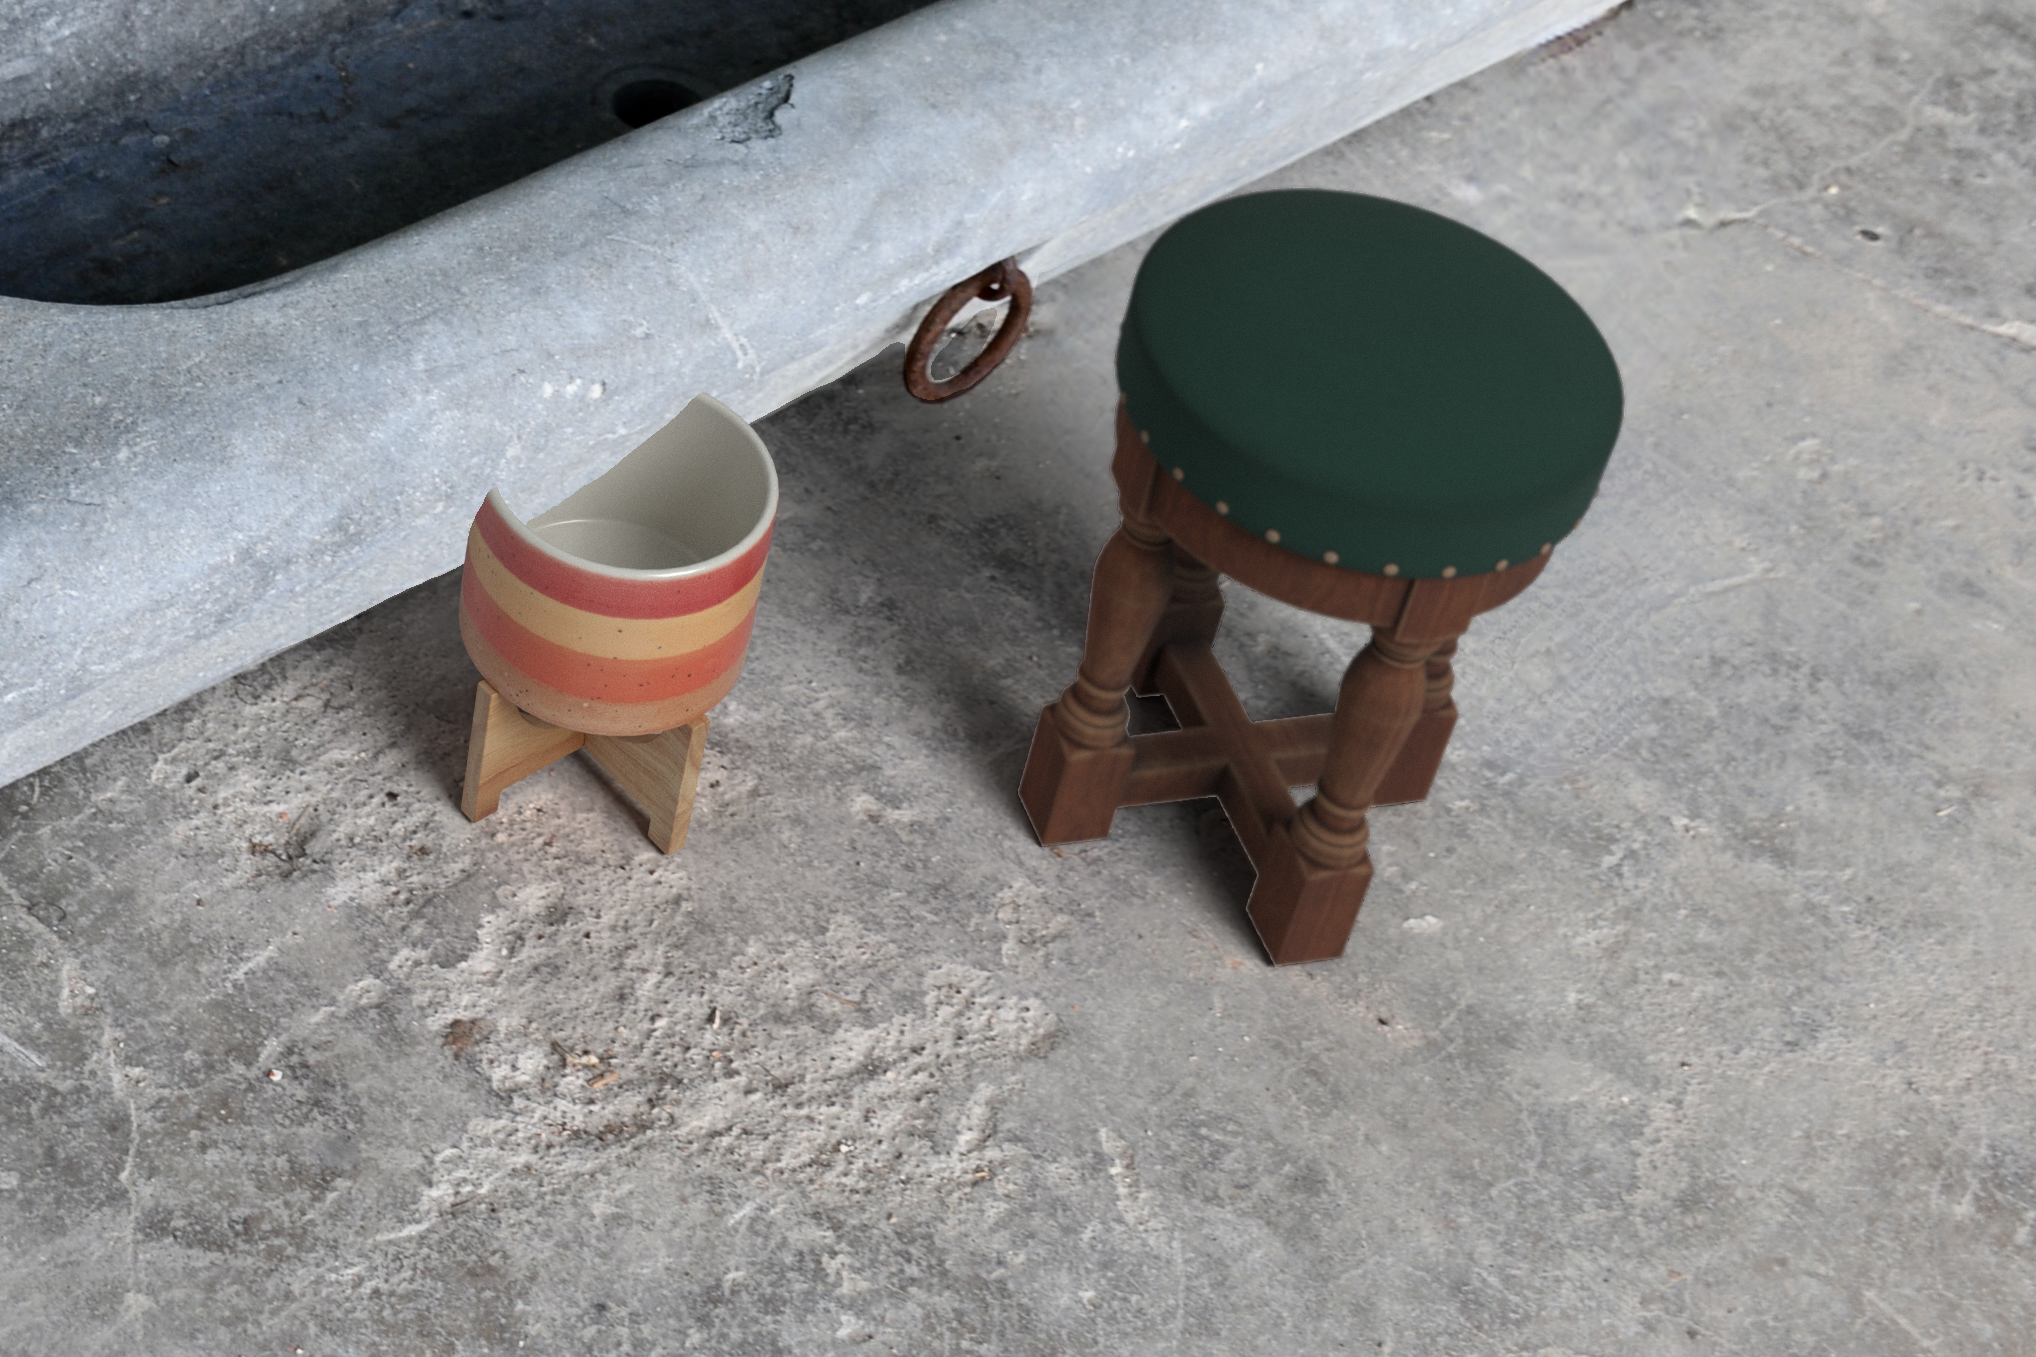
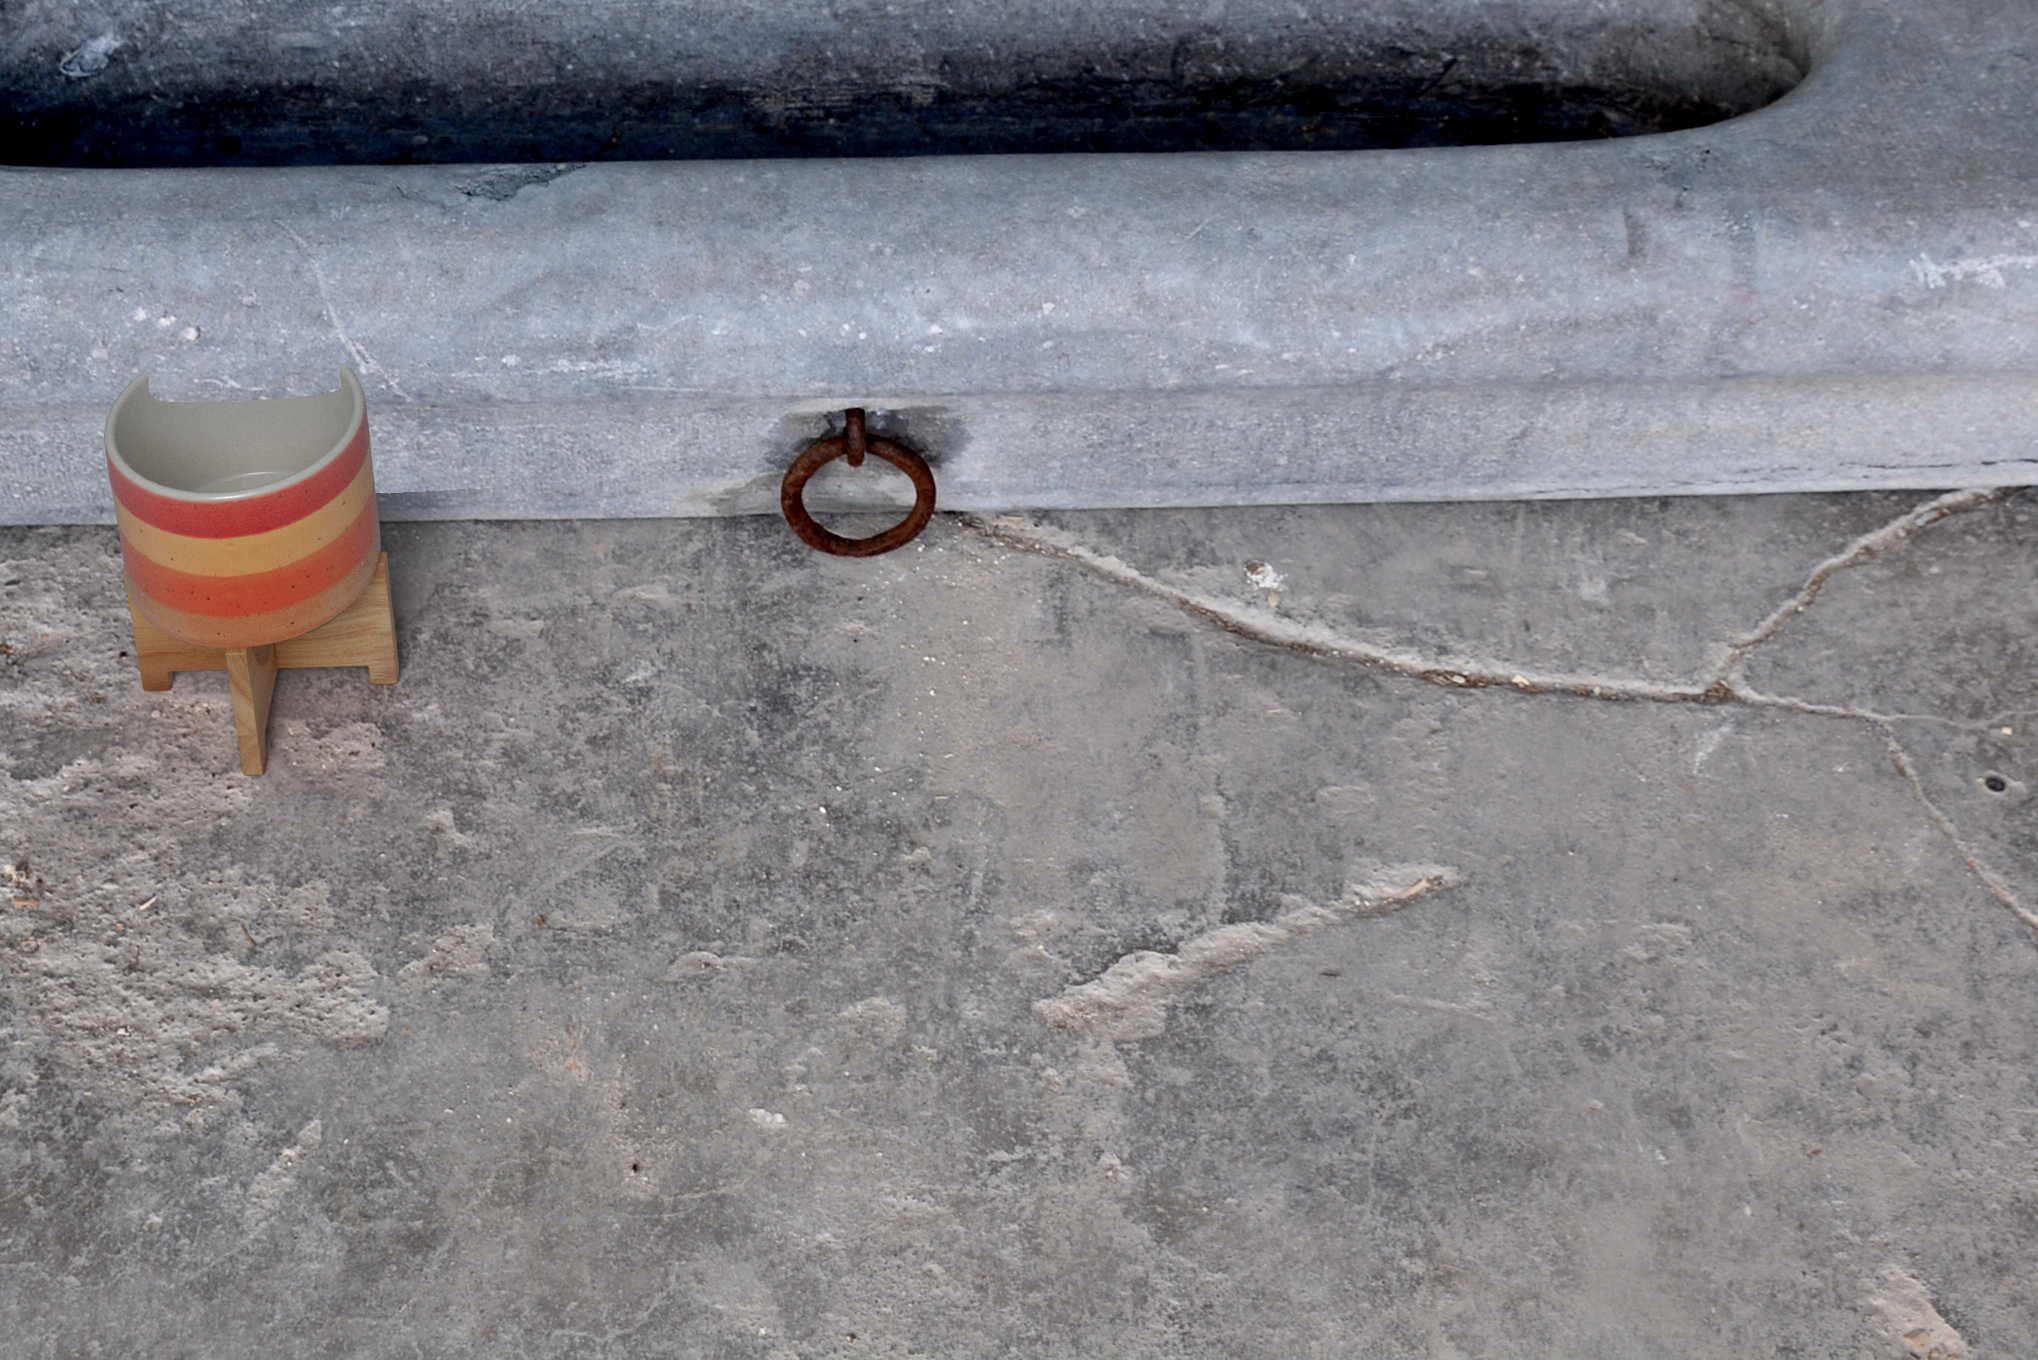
stool: present [1017,188,1625,967] -> none [467,346,930,1106]

